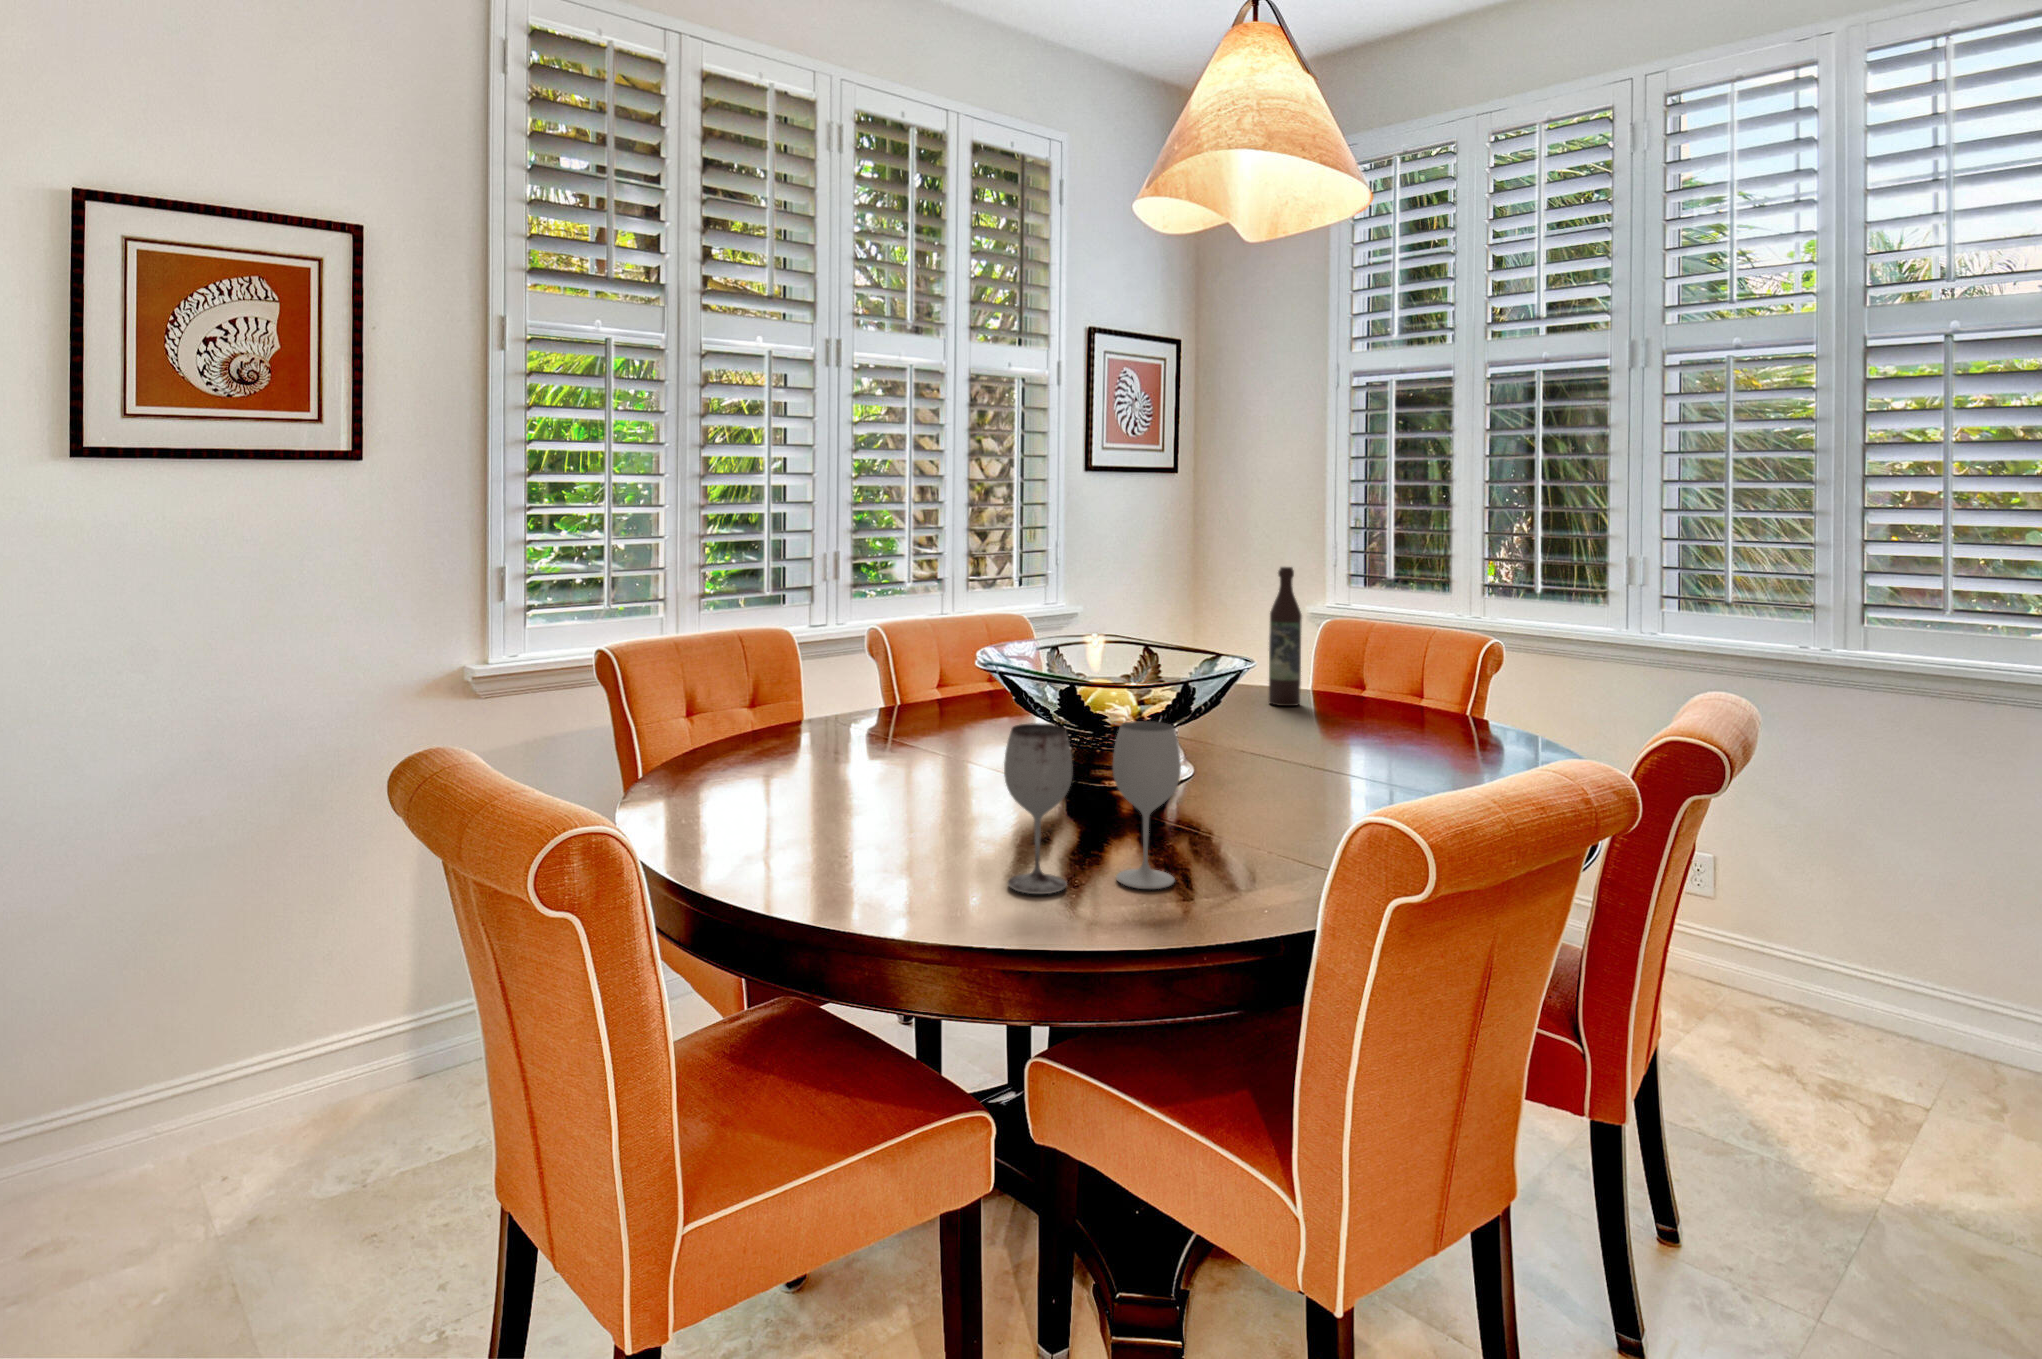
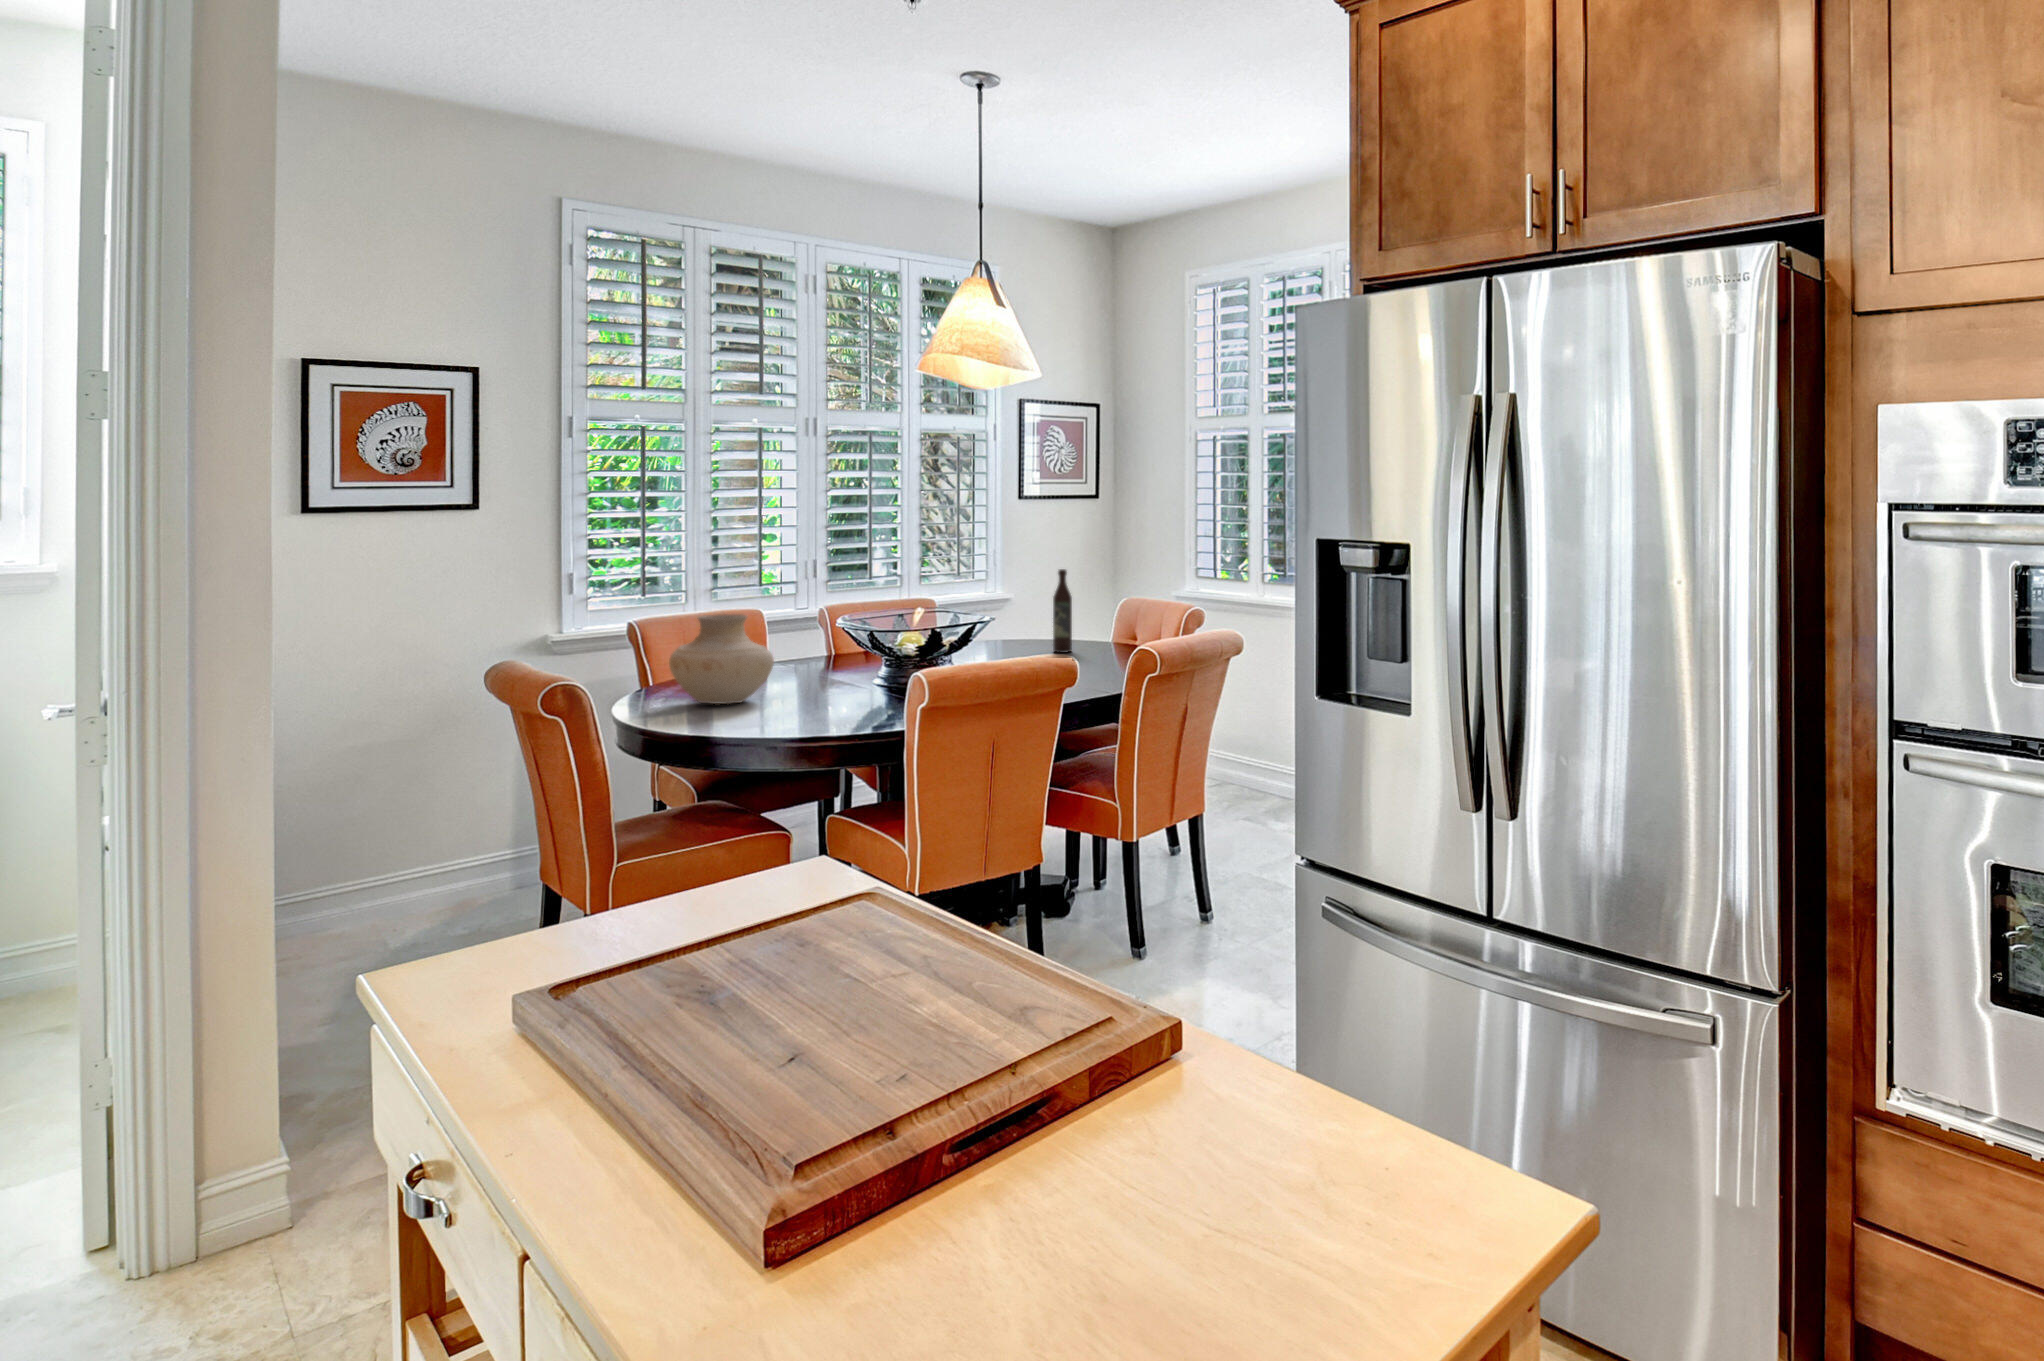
vase: none [729,644,920,827] -> present [669,614,774,704]
wineglass: present [1004,721,1181,894] -> none [782,646,869,723]

